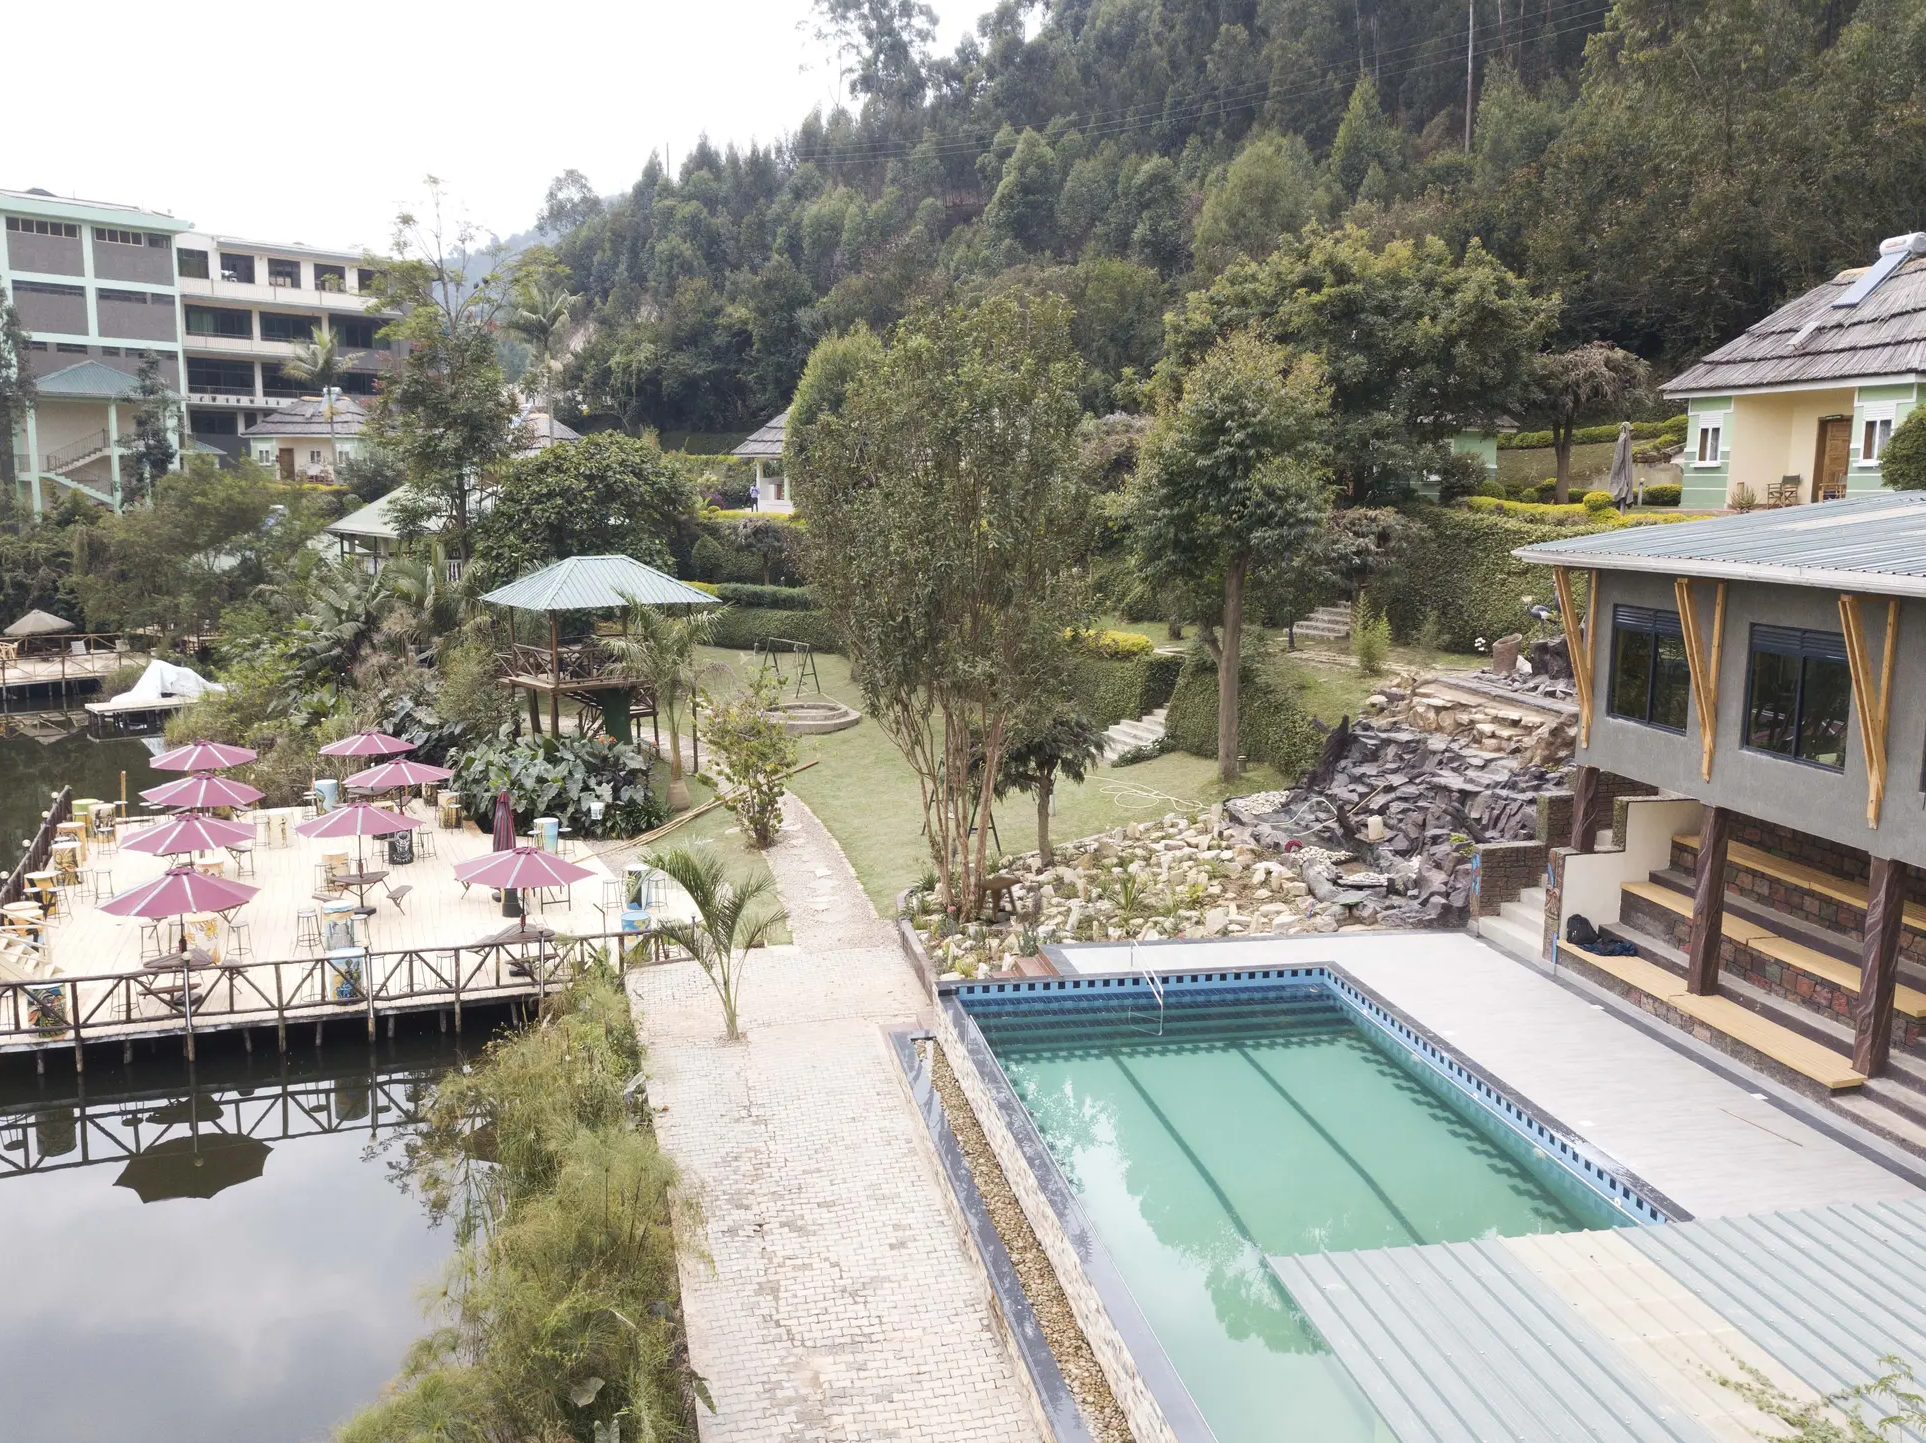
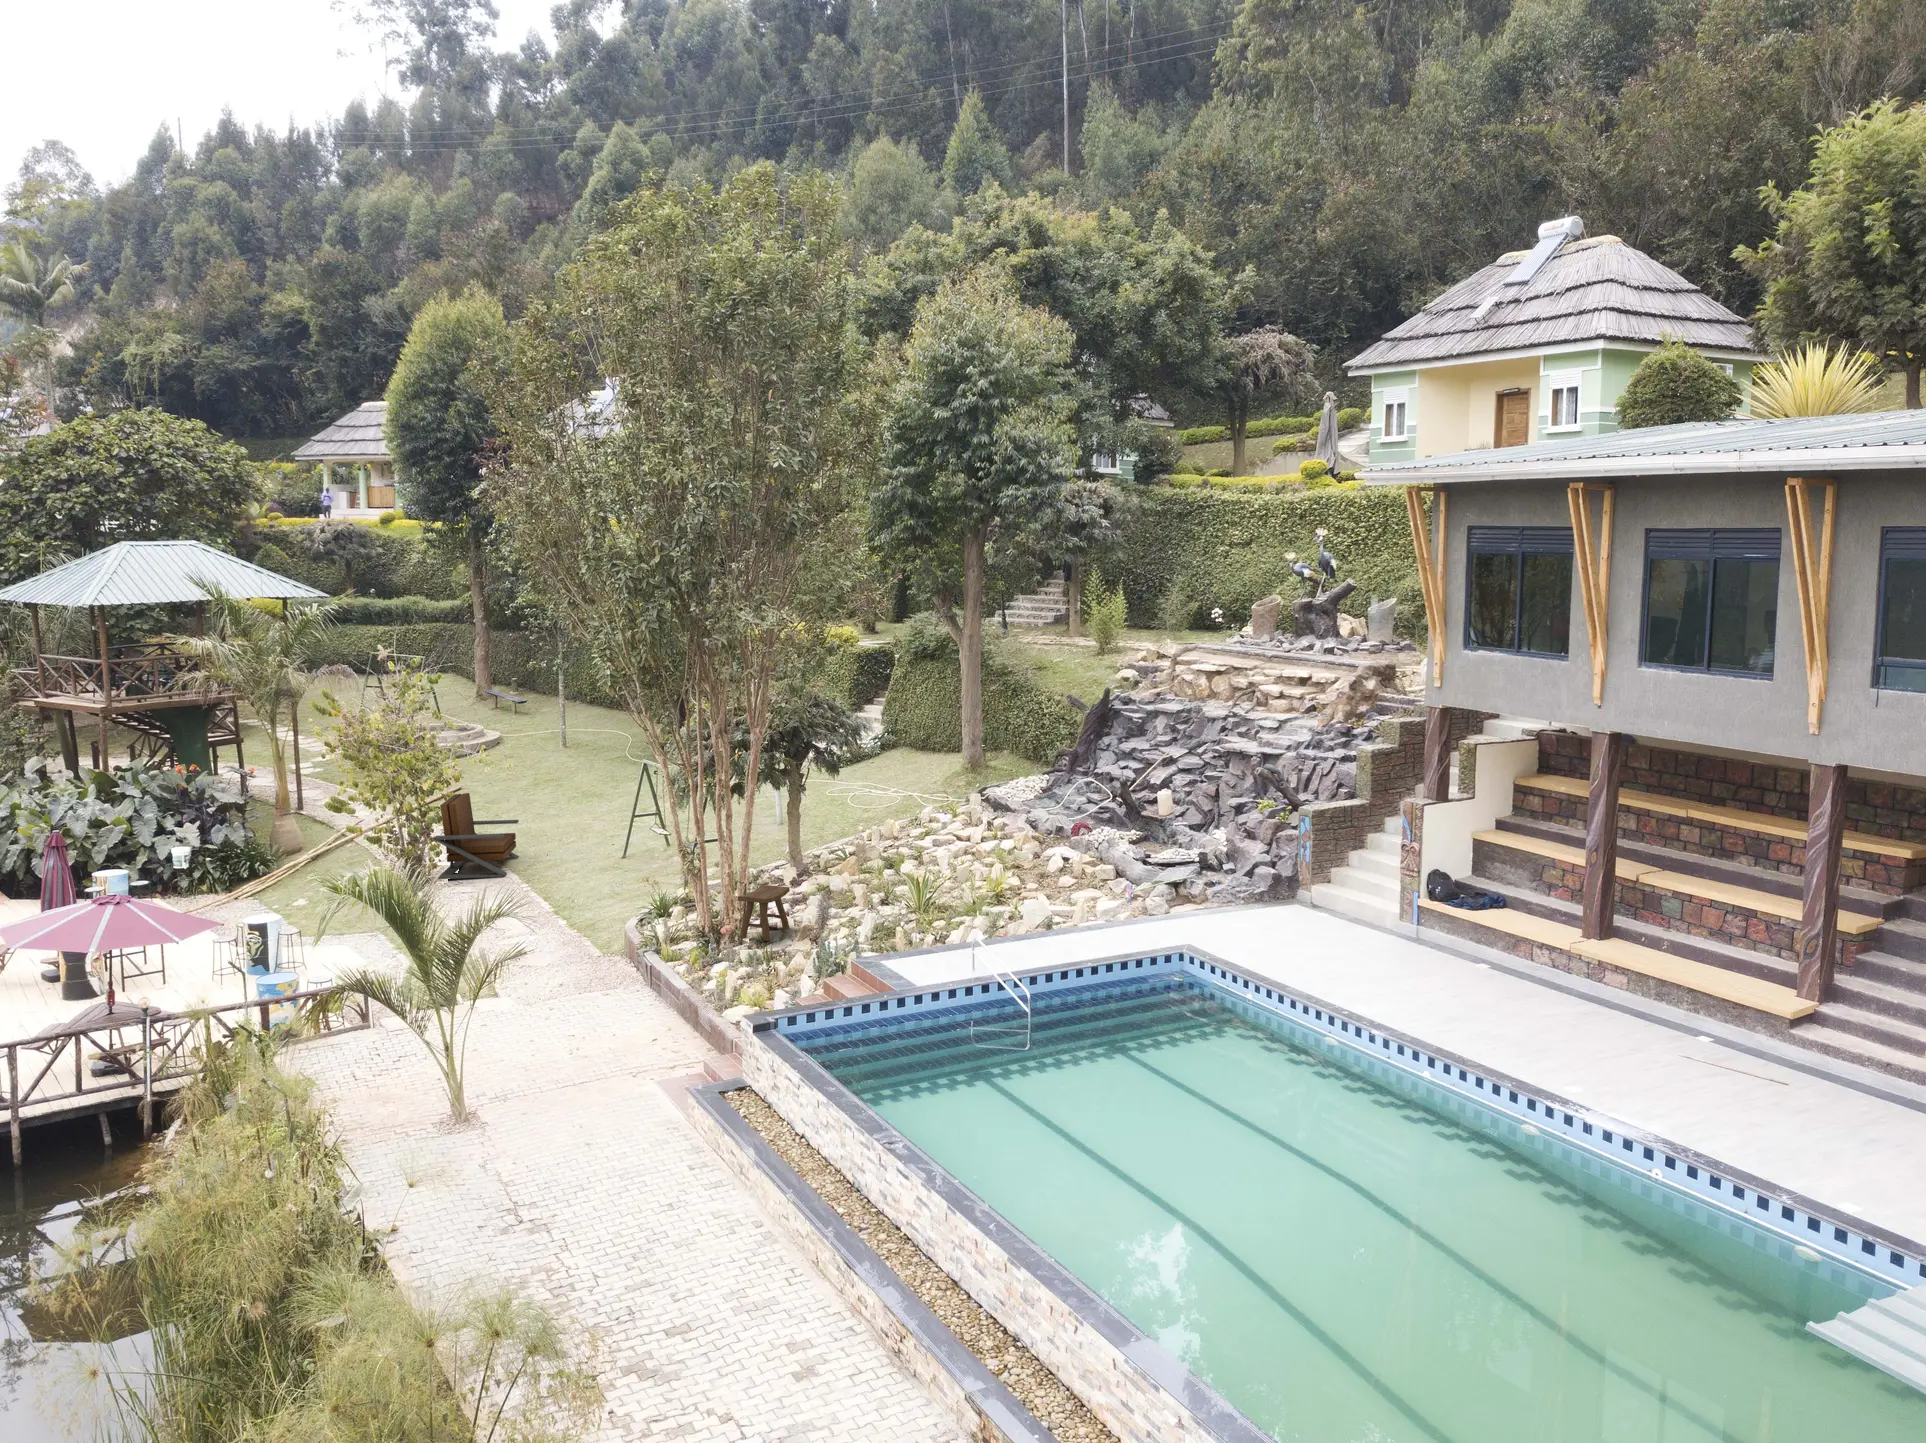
lounge chair: none [767,775,837,846] -> present [433,793,519,879]

